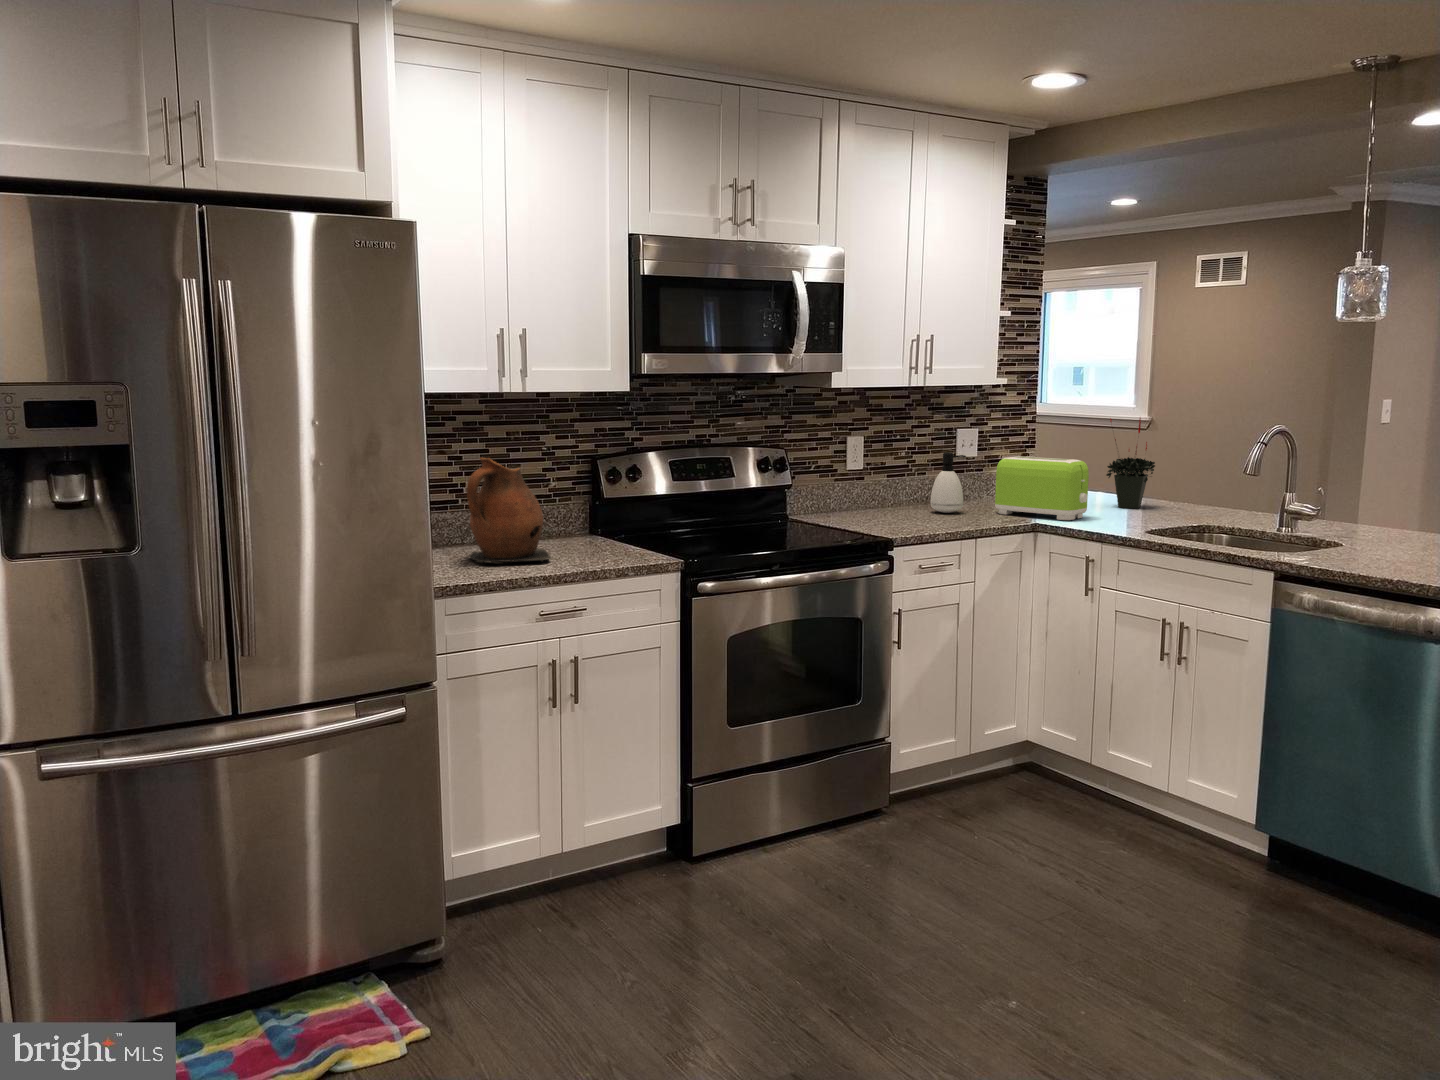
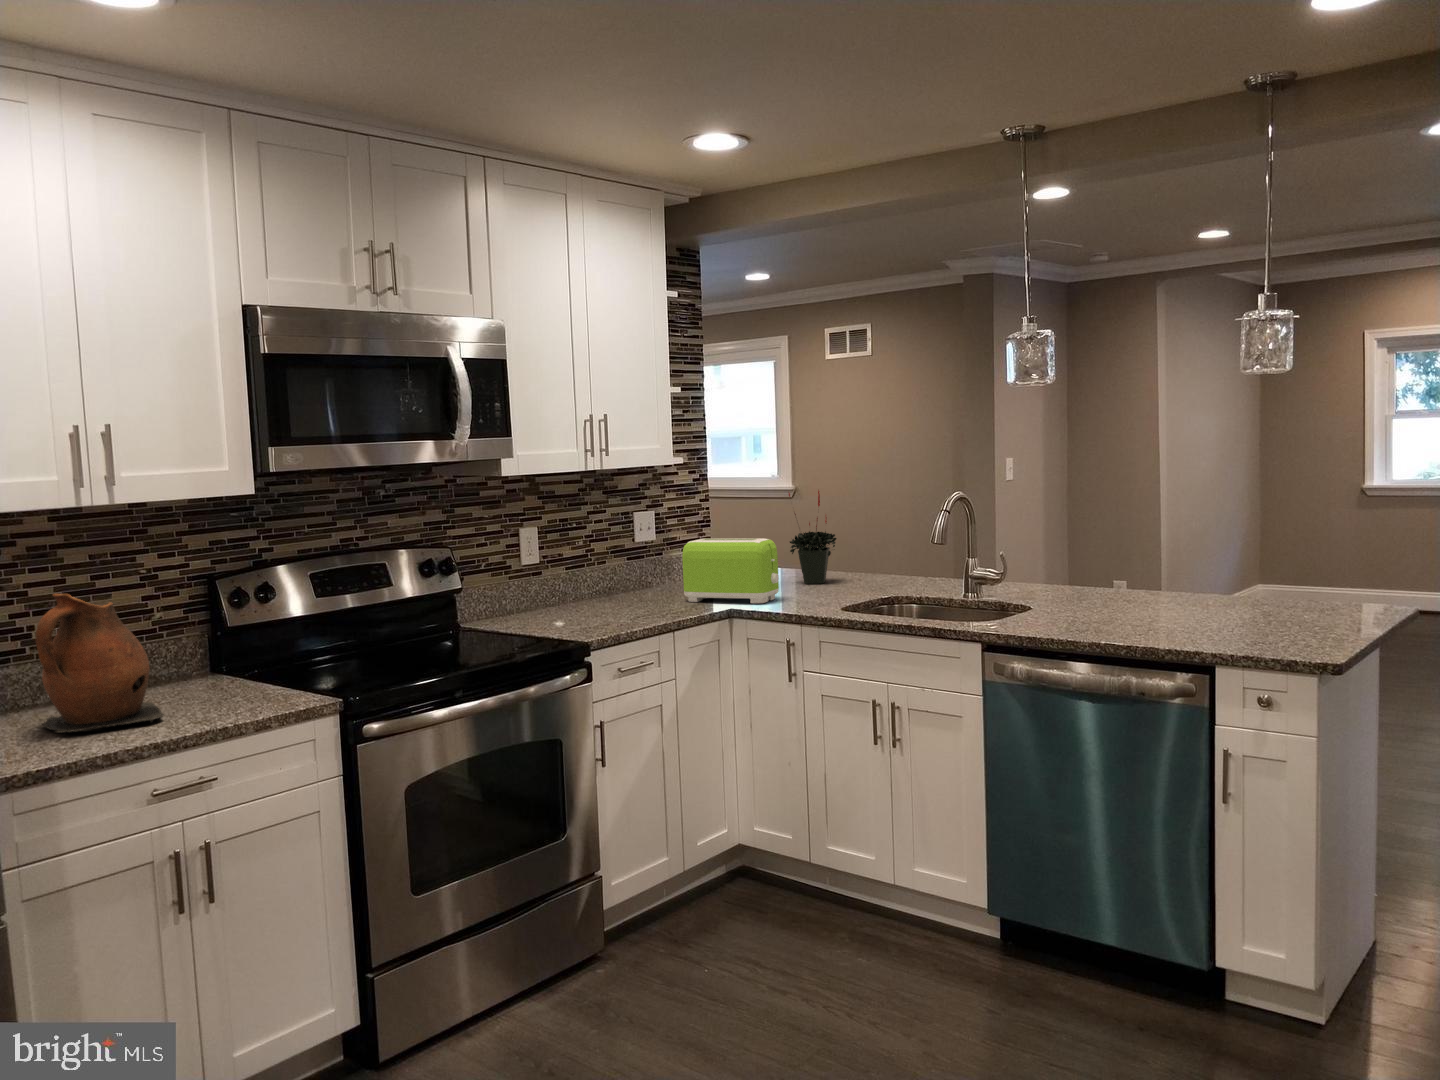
soap dispenser: present [930,452,966,513] -> none [615,539,651,605]

